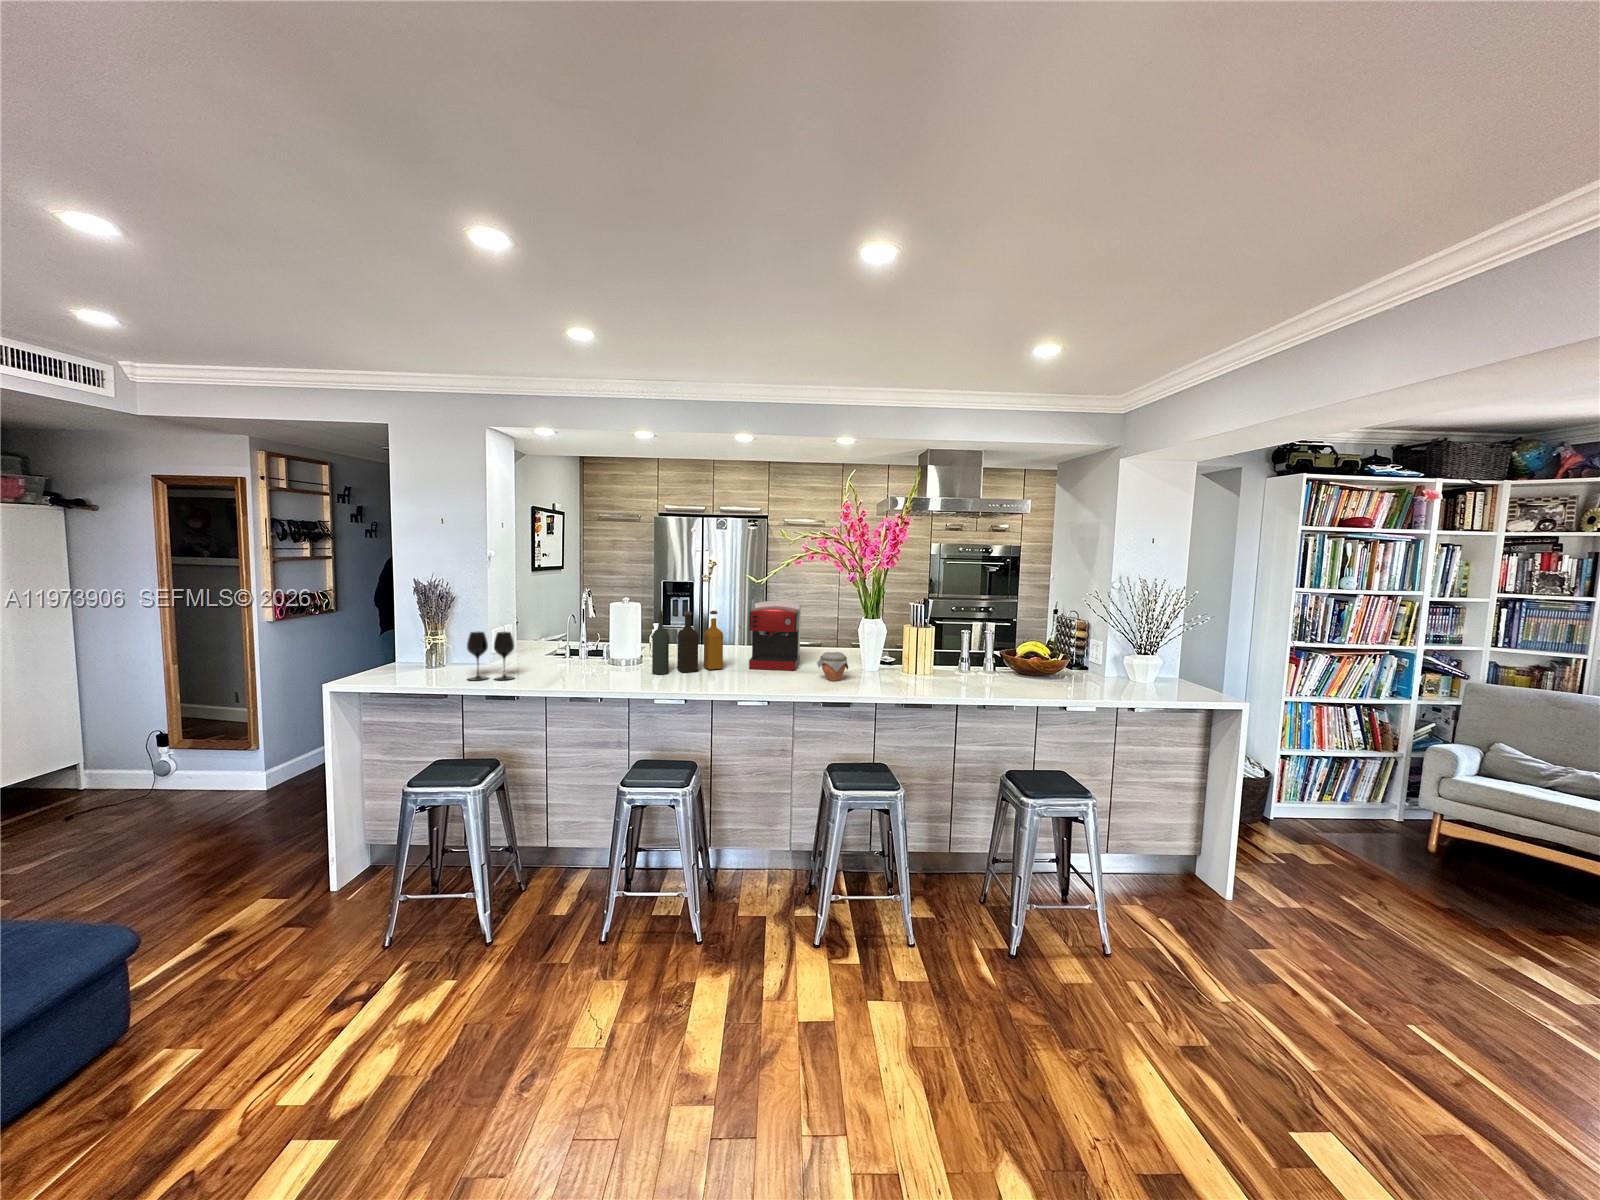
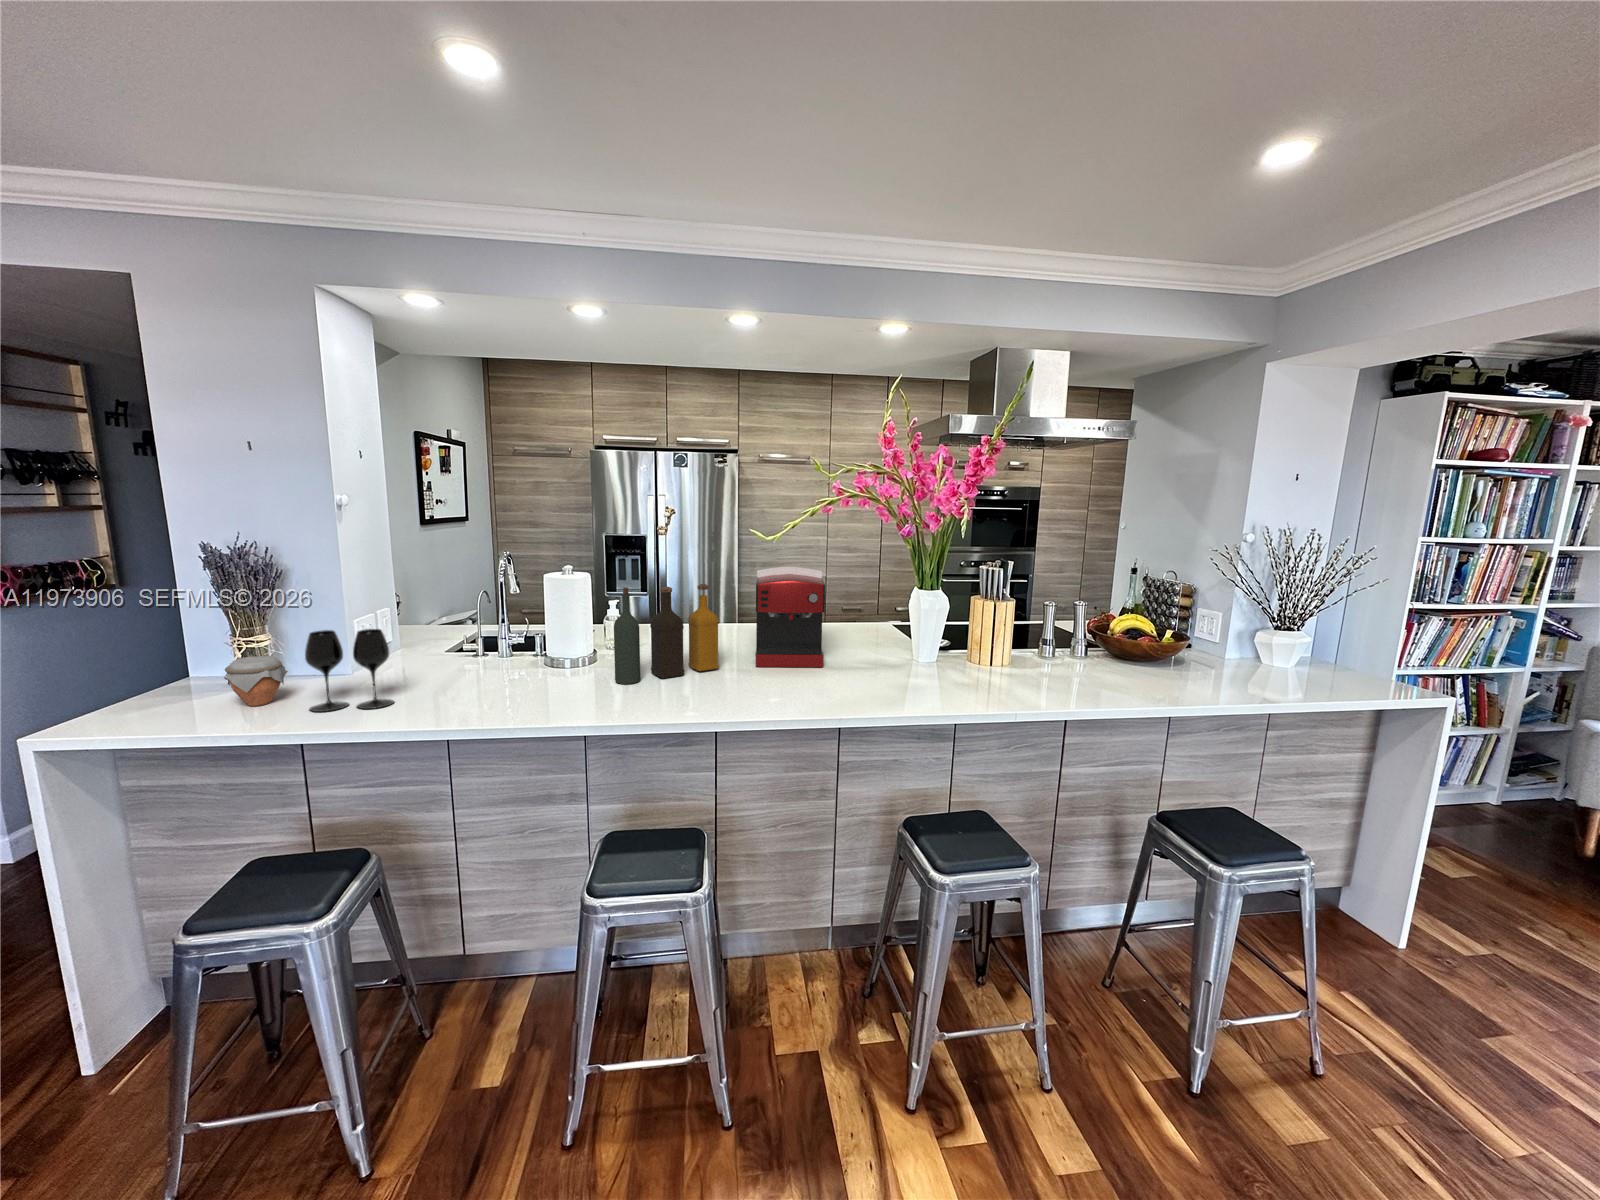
jar: present [817,652,848,681] -> present [224,656,288,706]

